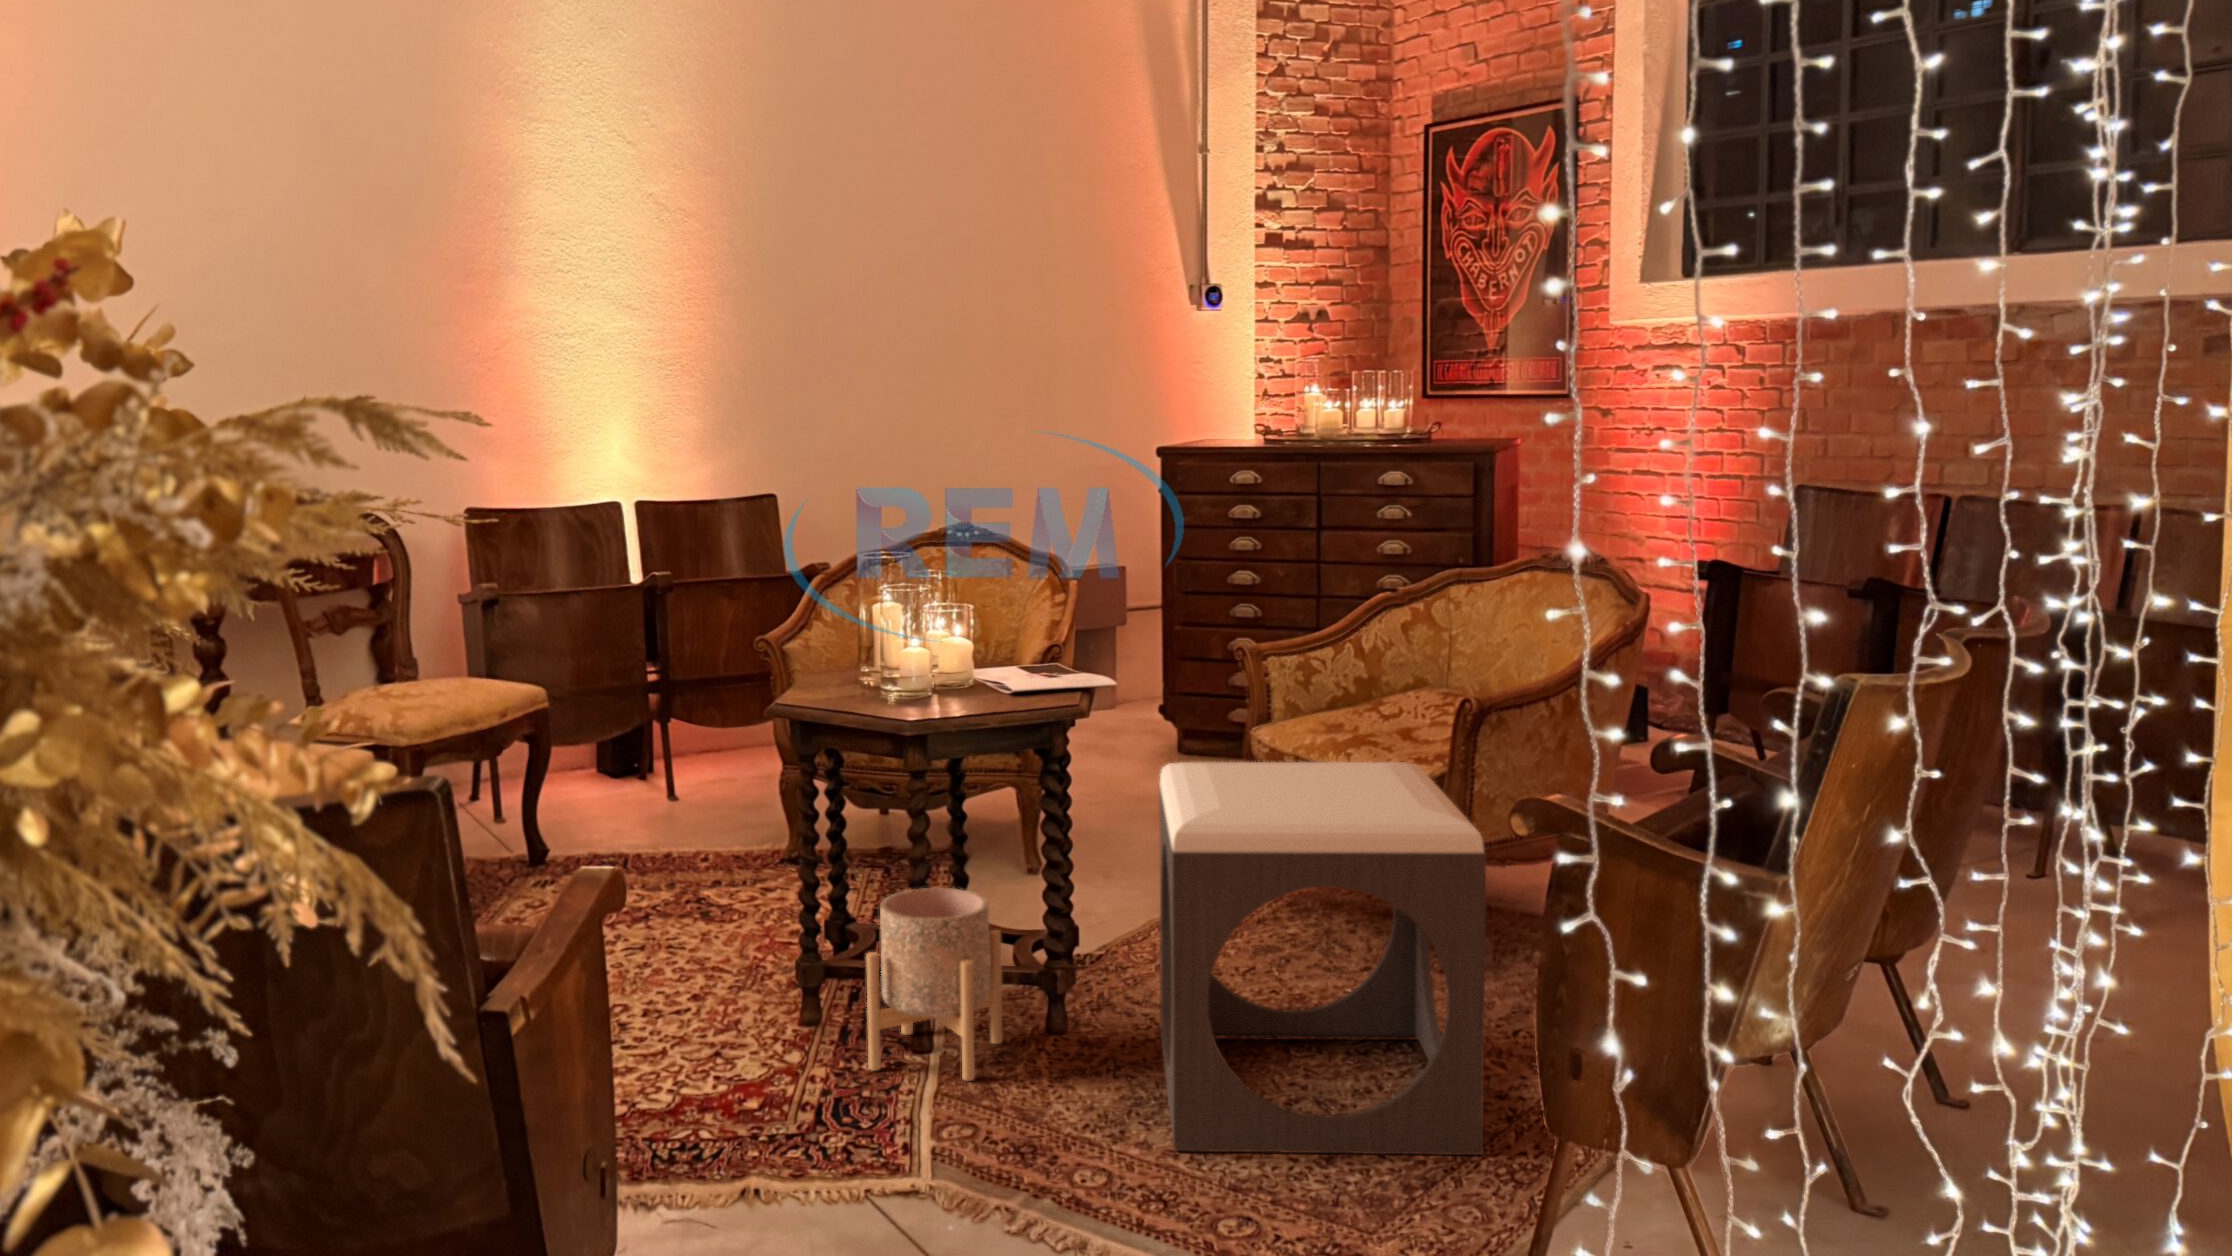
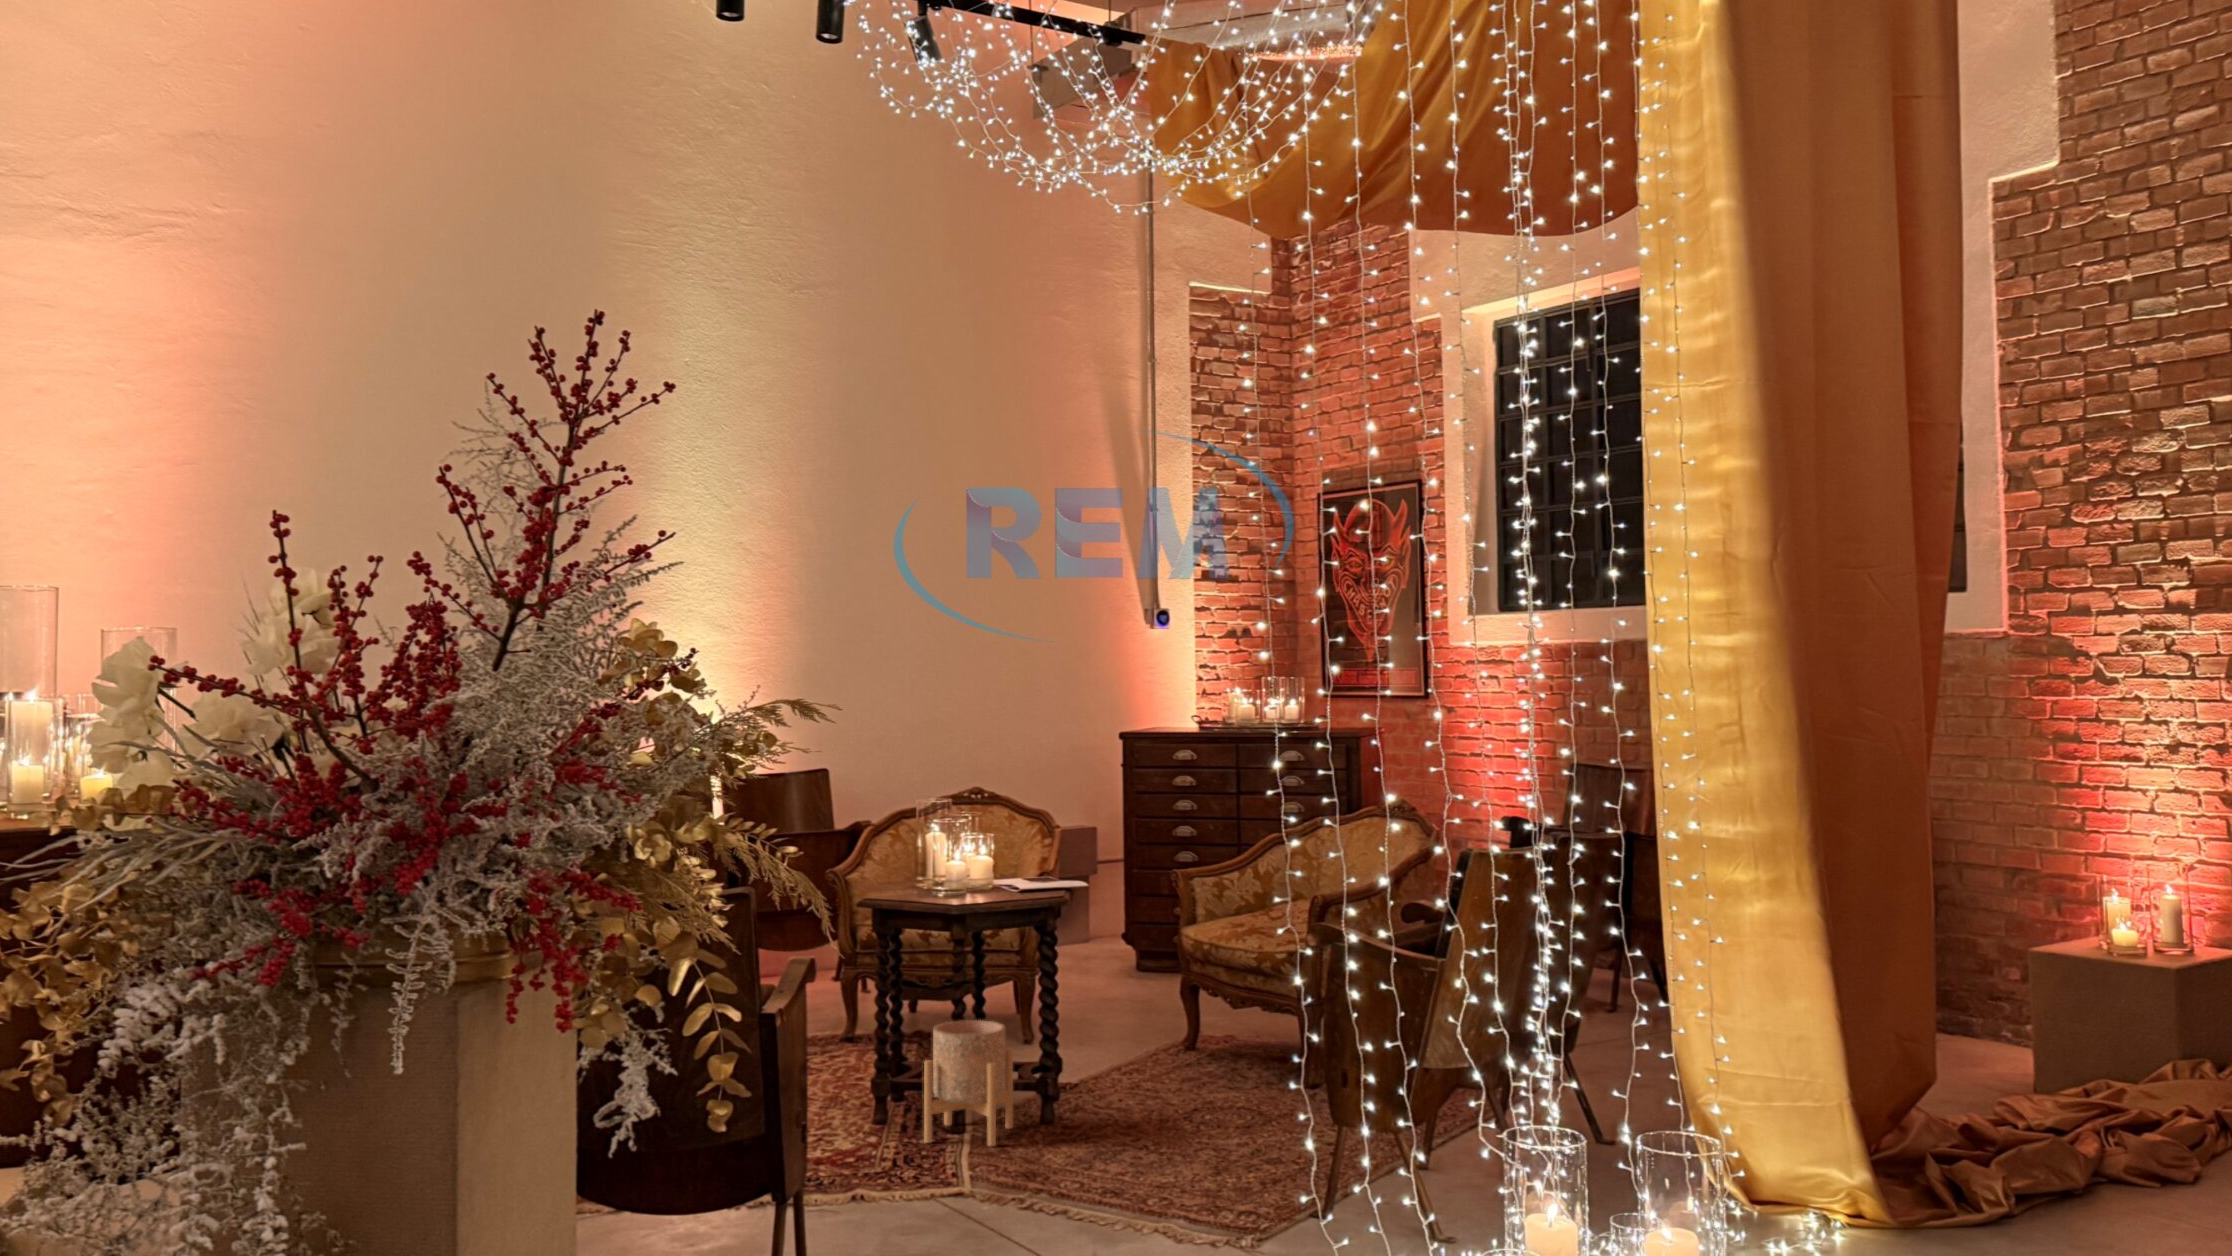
footstool: present [1159,762,1486,1155] -> none [1118,929,1321,1175]

